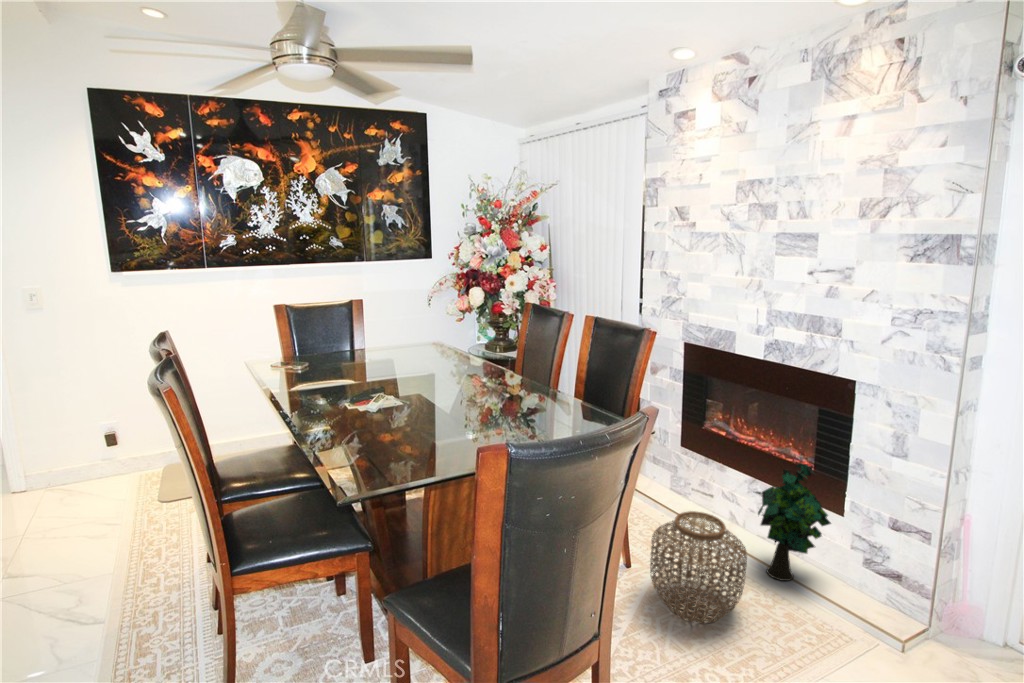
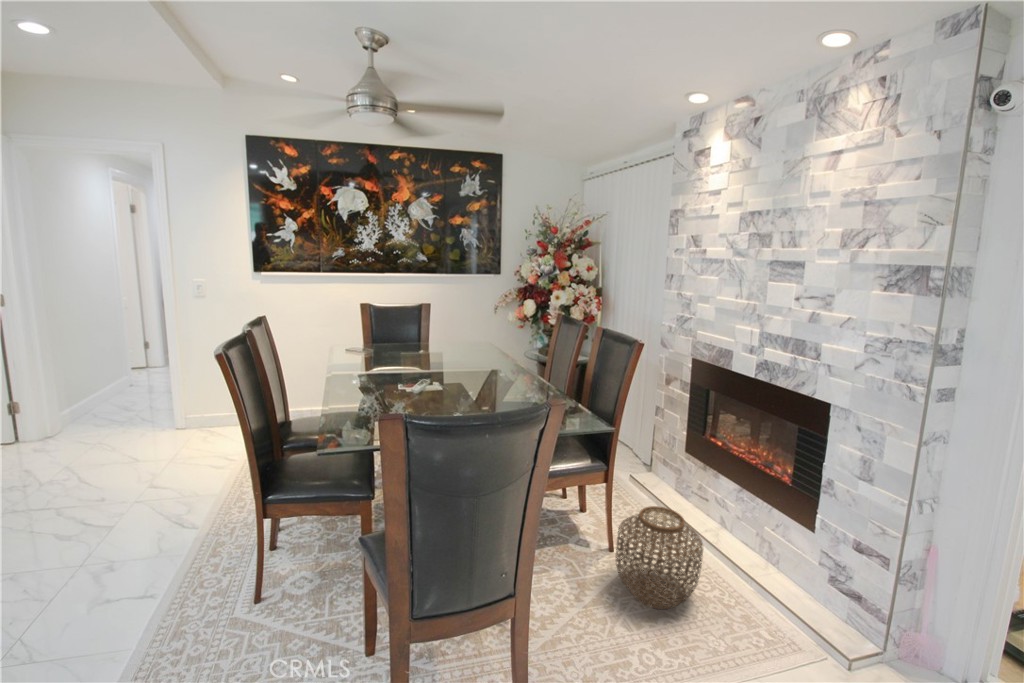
decorative plant: present [756,463,831,581] -> none [729,476,801,587]

